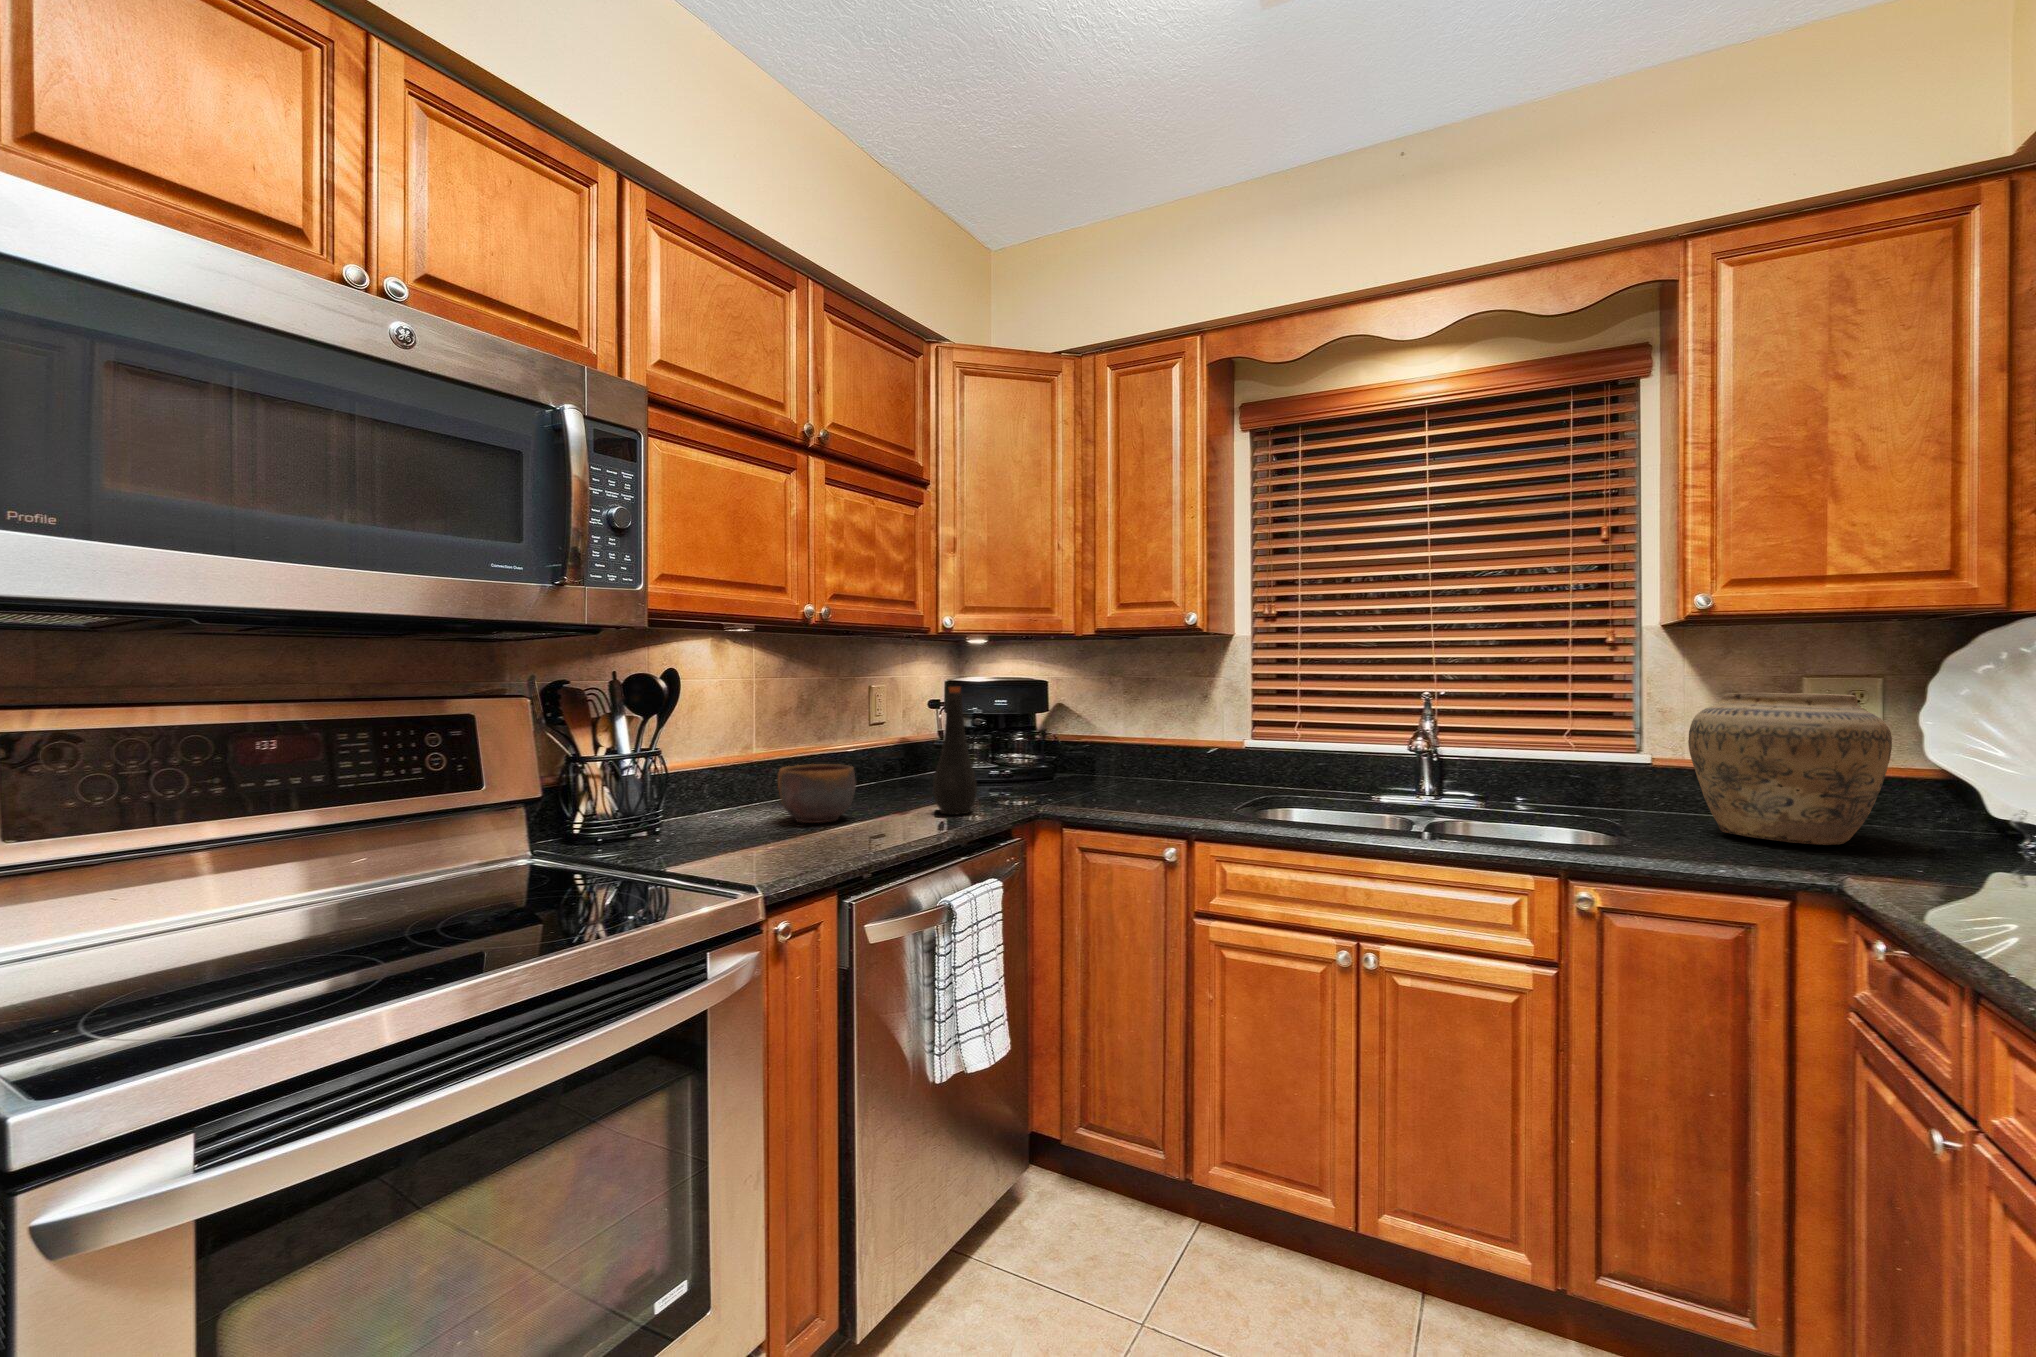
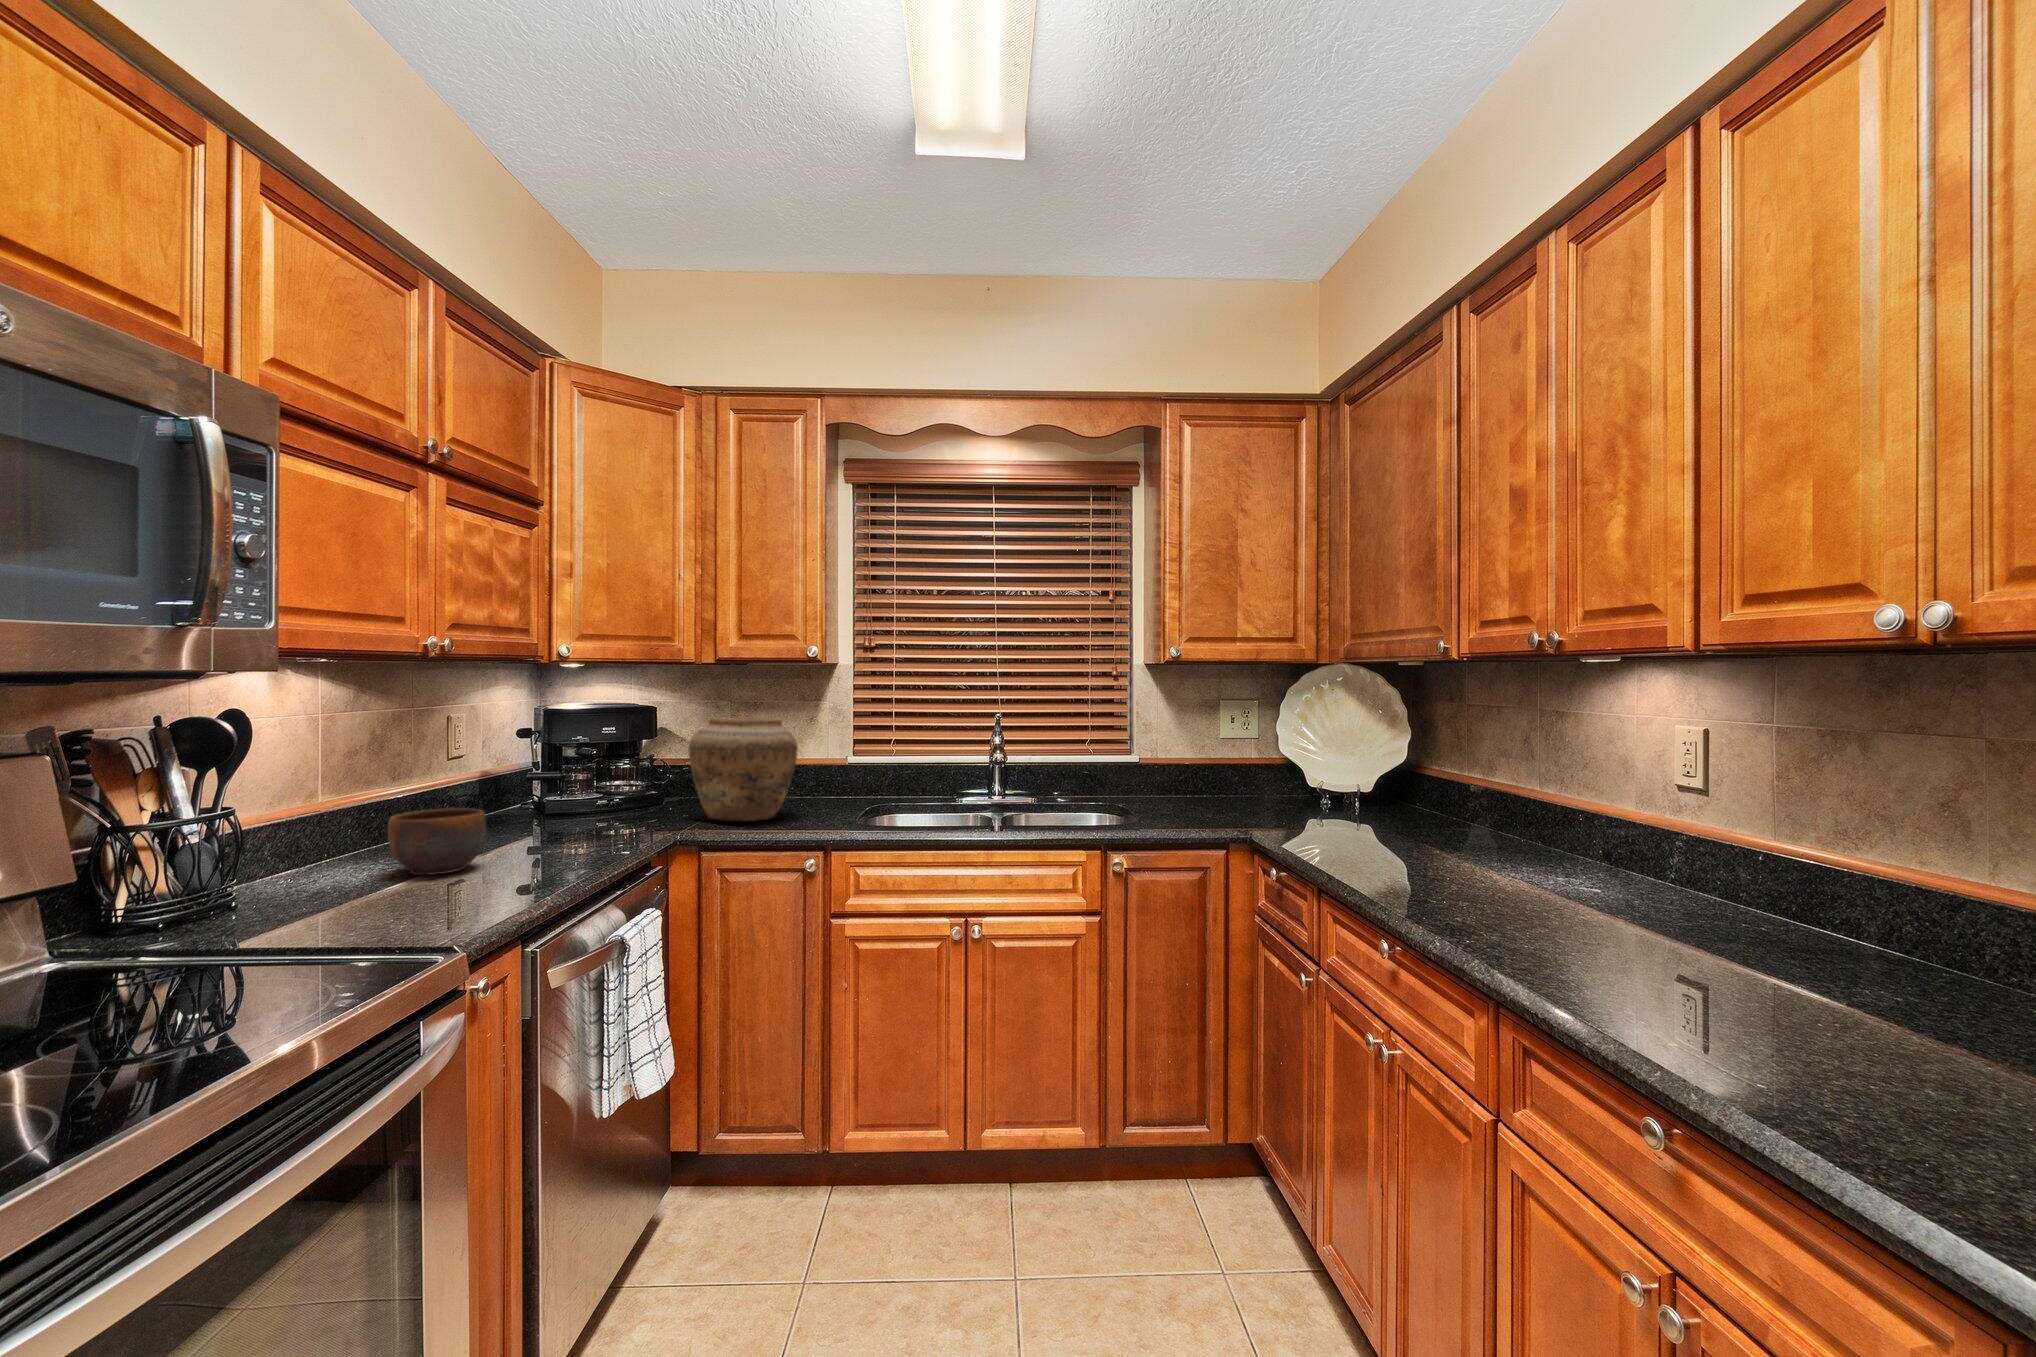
bottle: present [933,687,977,814] -> none [571,721,620,850]
vase: present [1688,693,1892,845] -> present [689,718,798,821]

